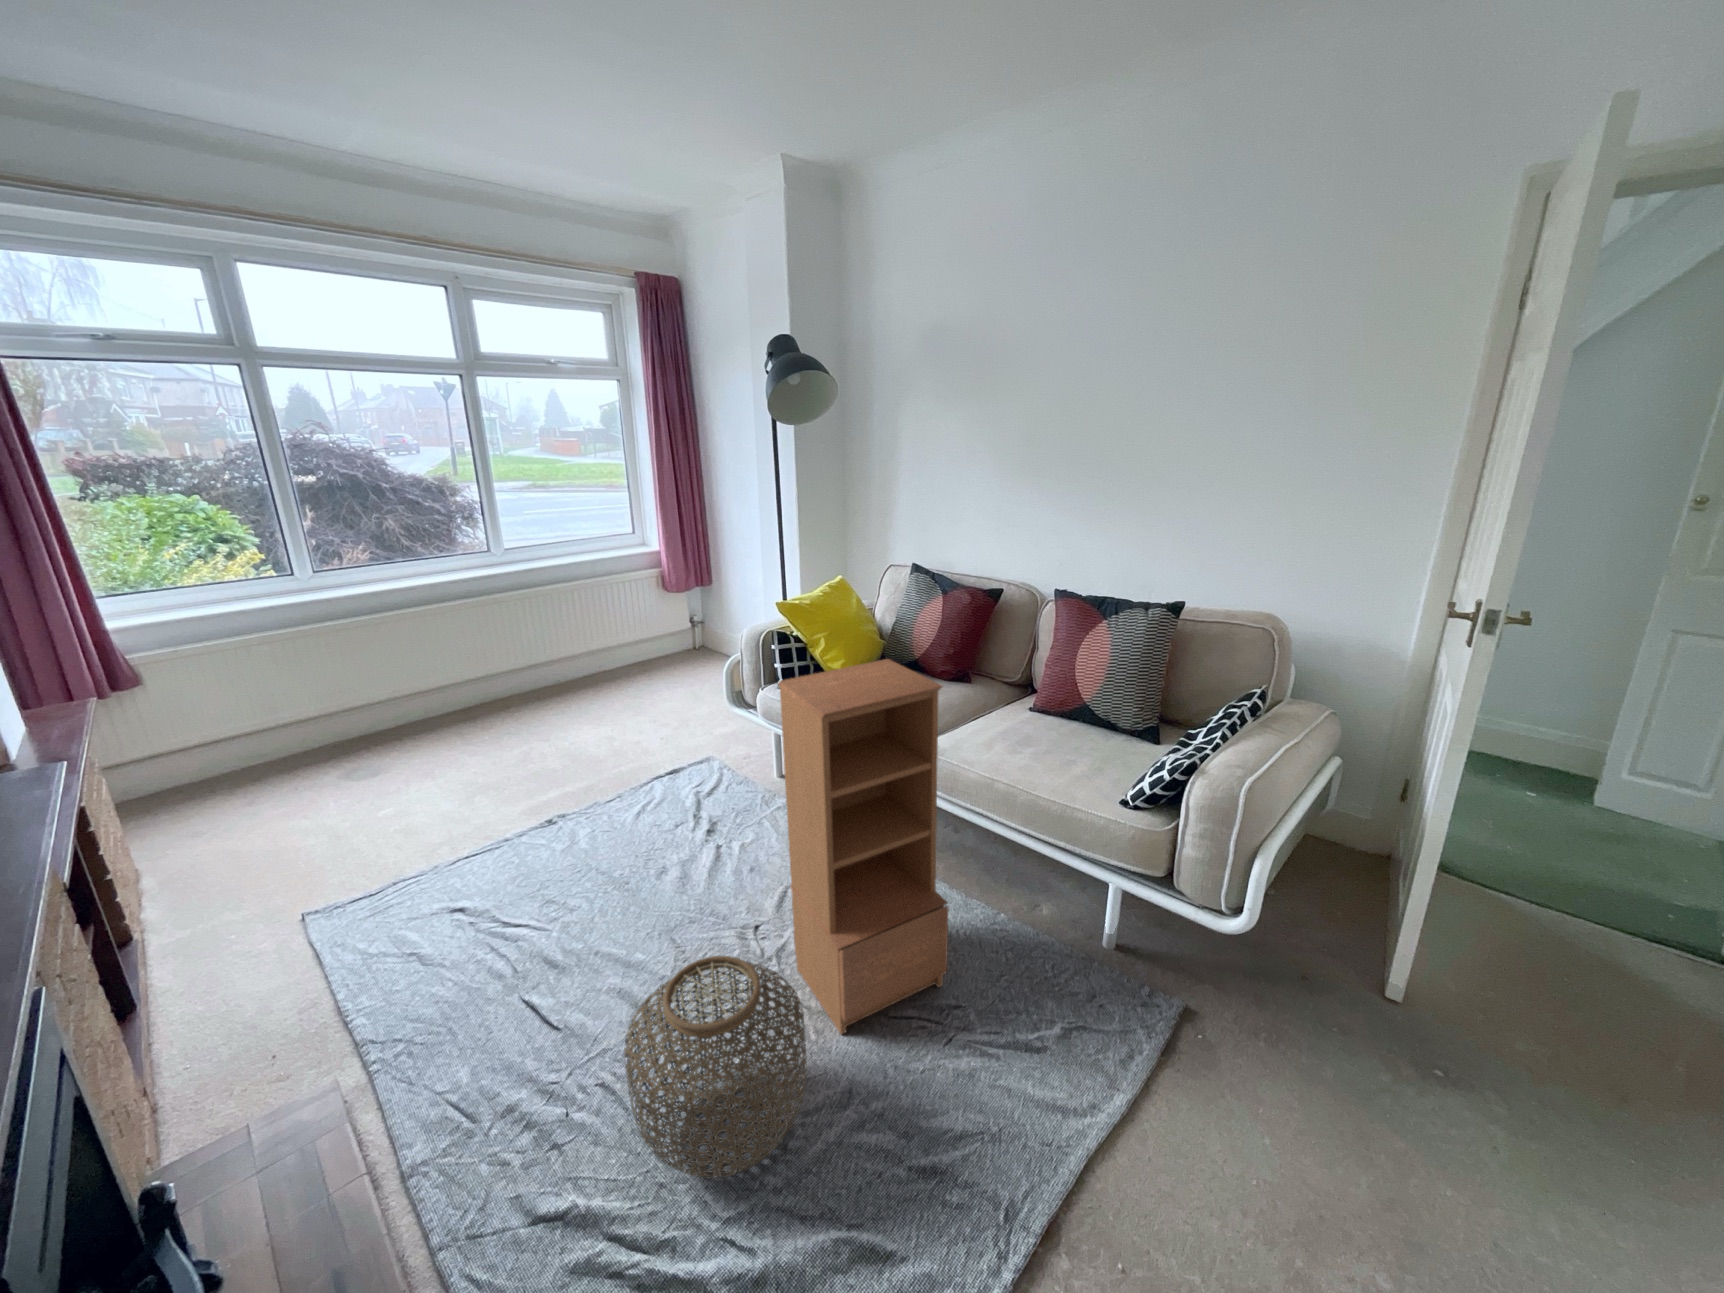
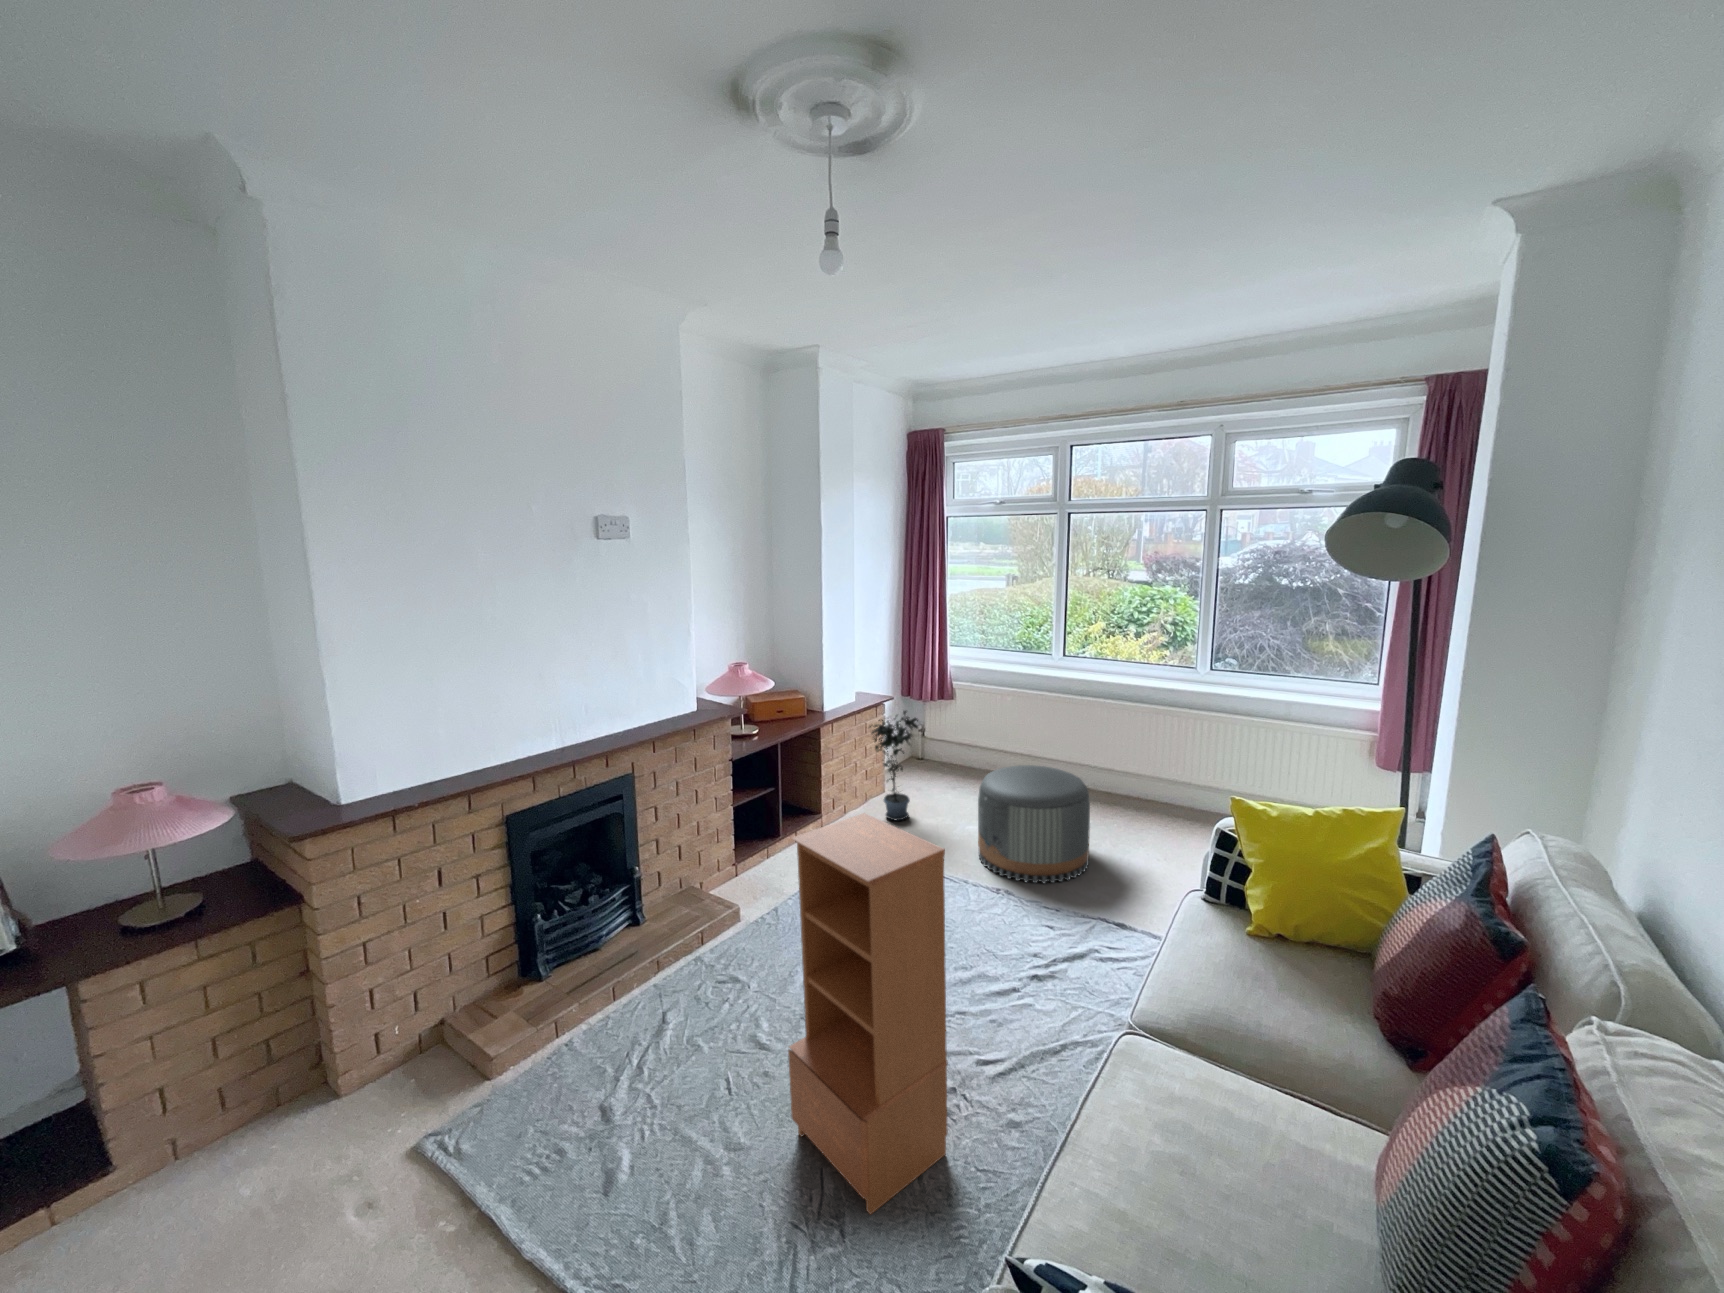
pouf: none [422,681,578,824] -> present [978,765,1090,884]
potted plant: none [149,691,272,880] -> present [870,711,918,821]
woven basket: present [624,956,807,1178] -> none [645,950,770,1107]

